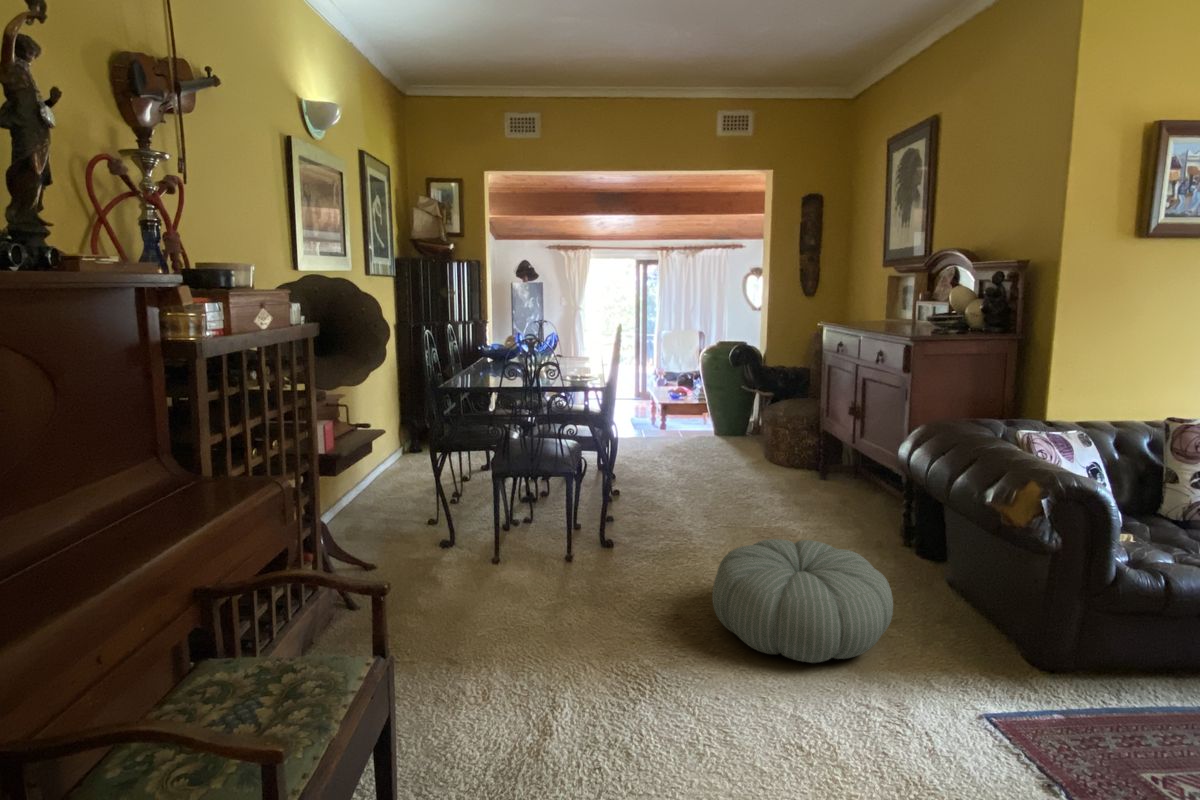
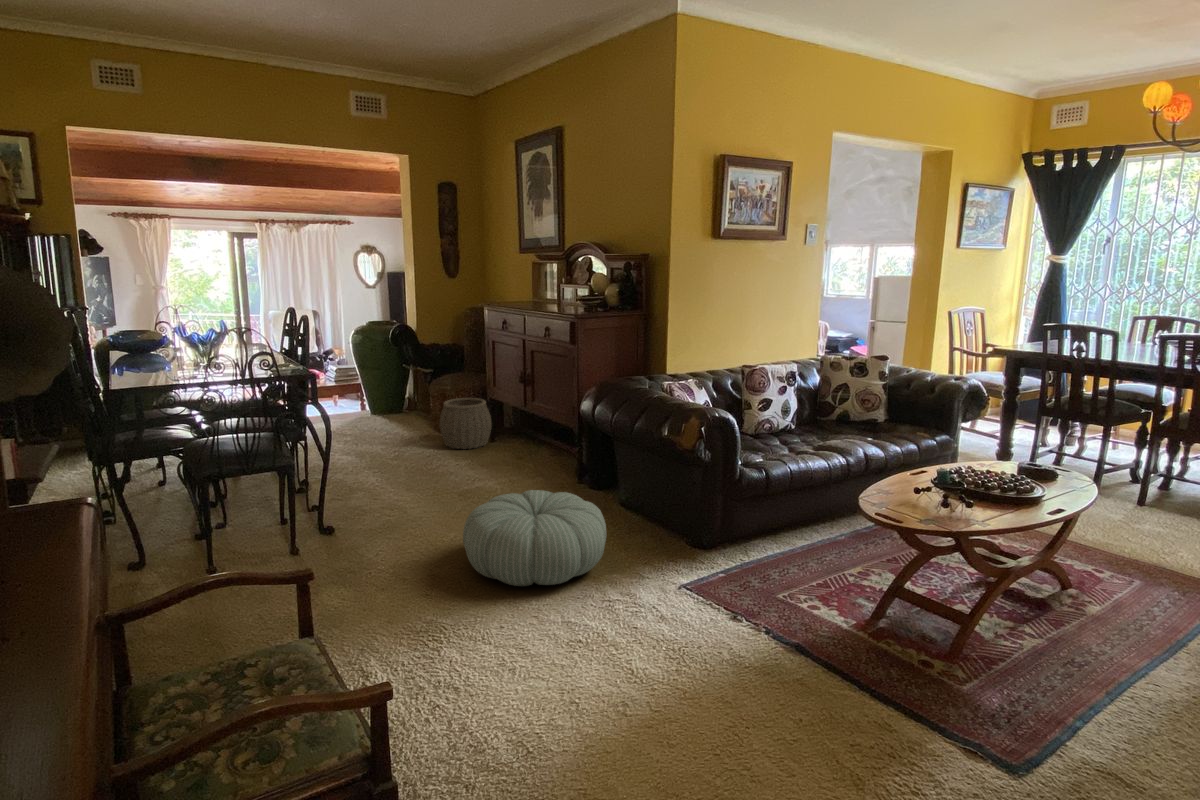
woven basket: none [764,425,822,482] -> present [440,398,491,449]

